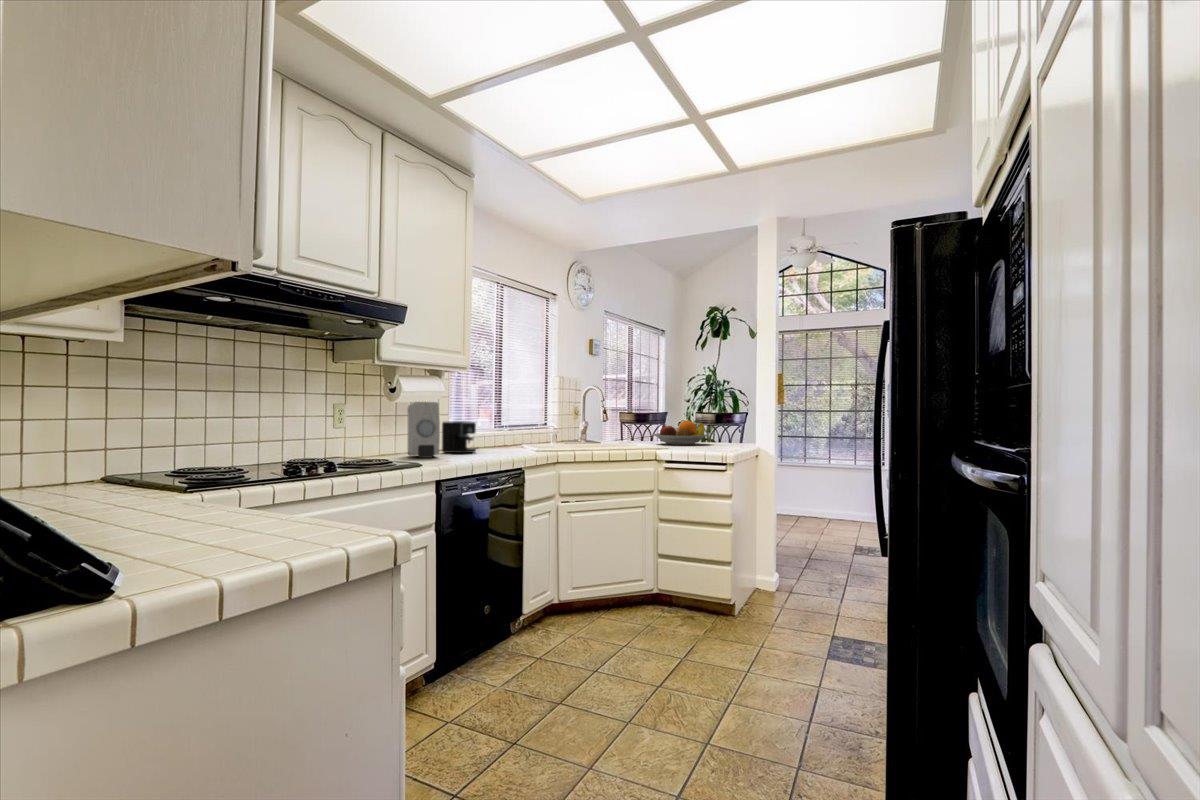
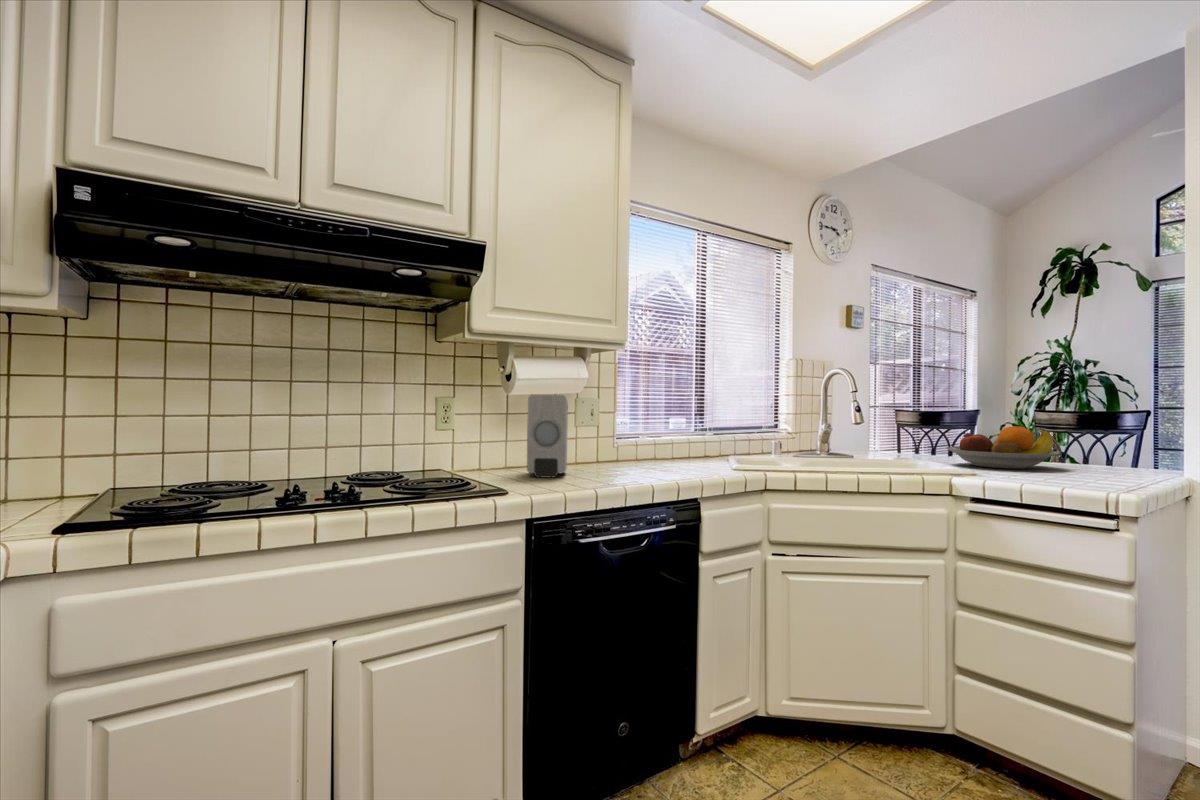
coffee maker: present [442,421,476,453] -> none [590,423,652,471]

